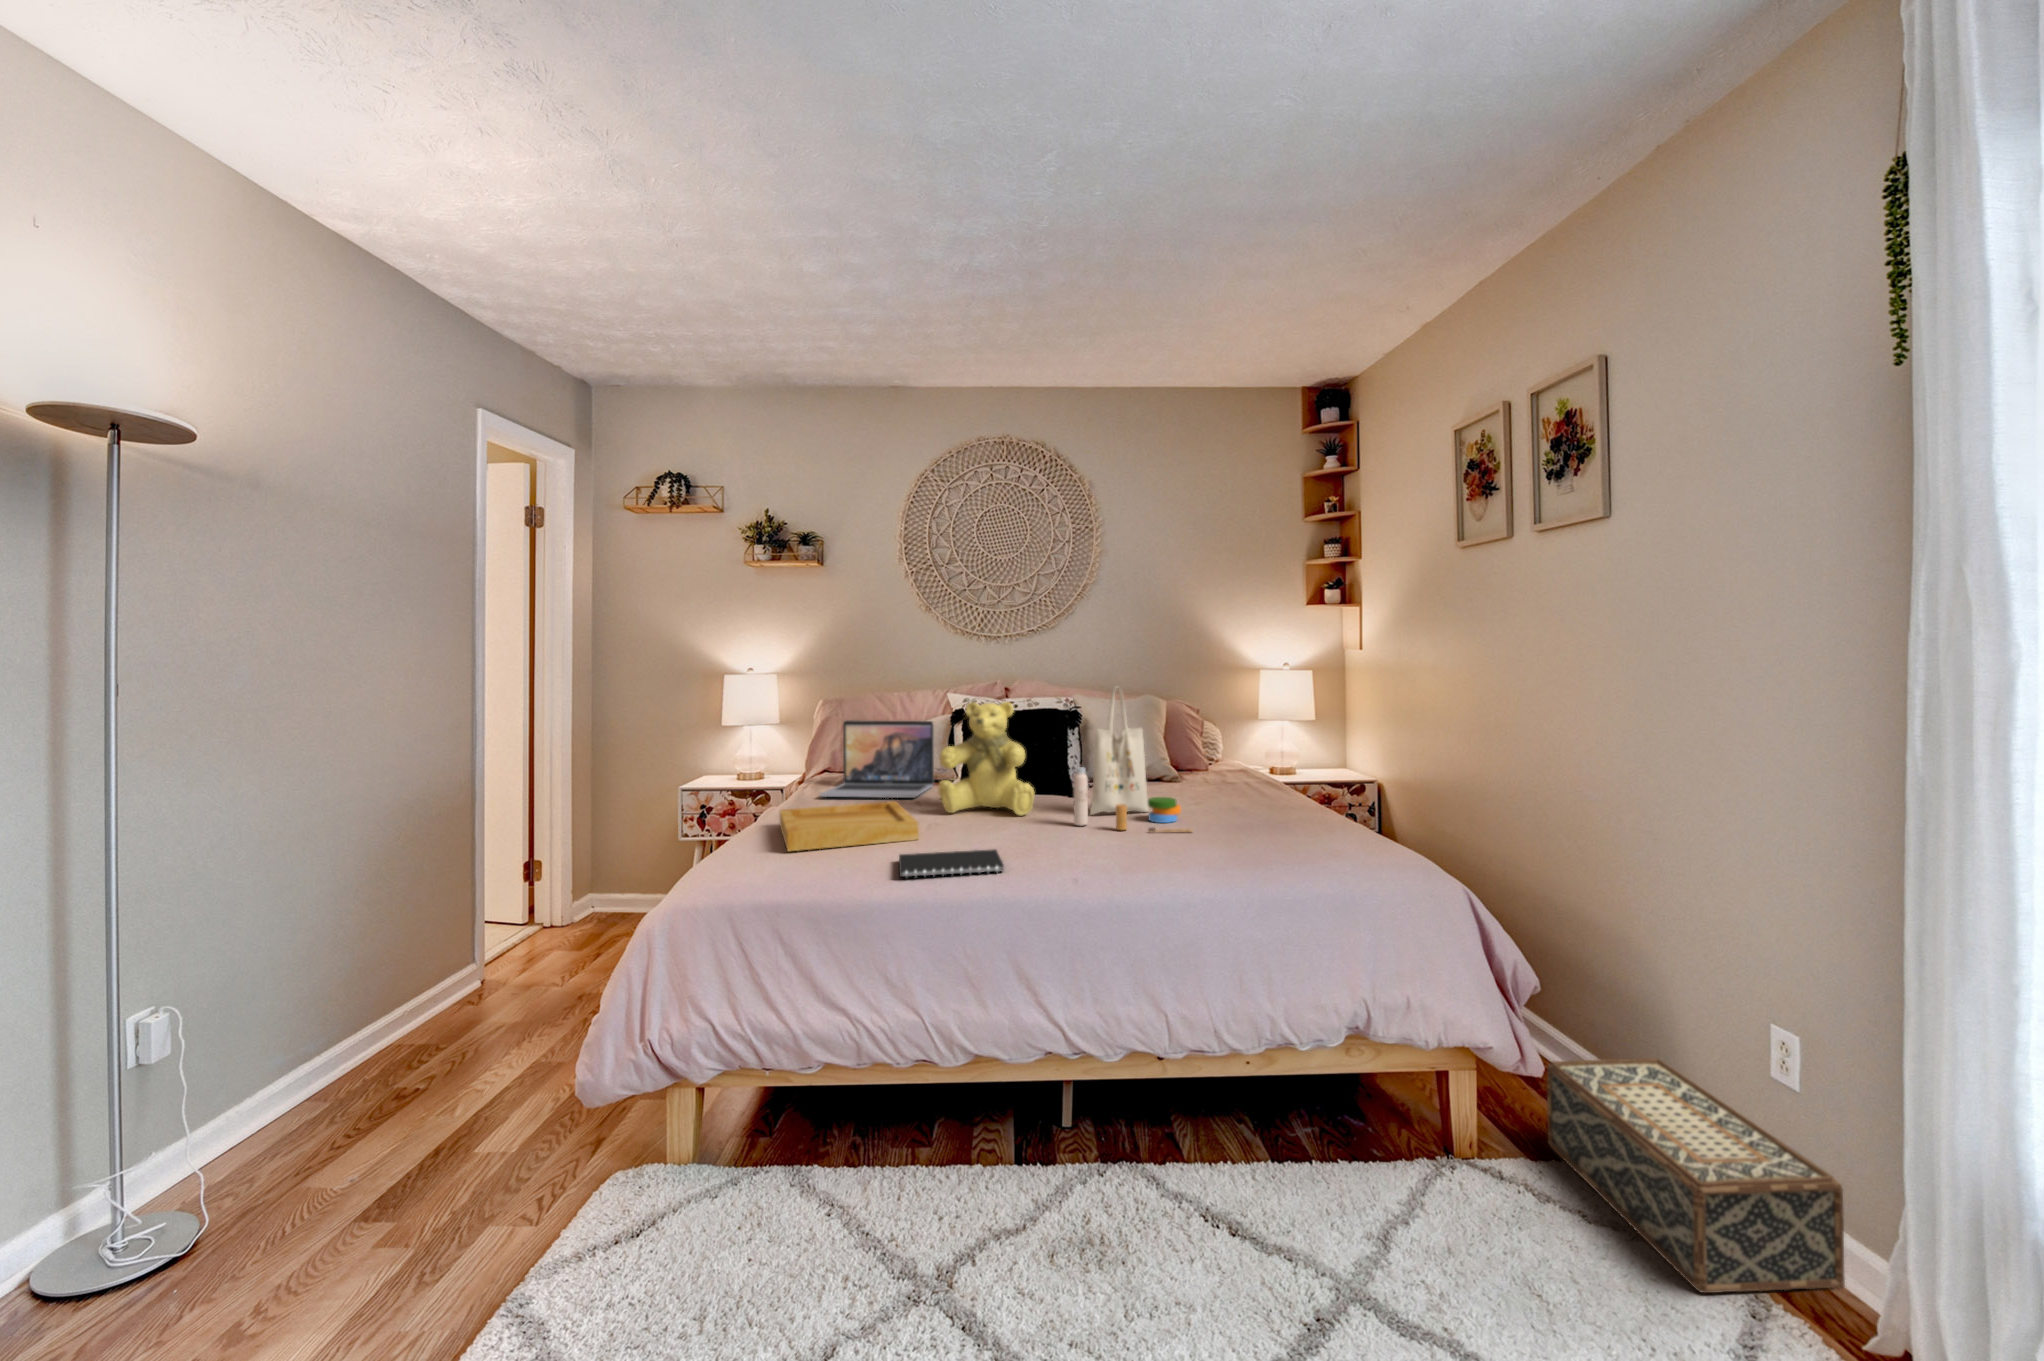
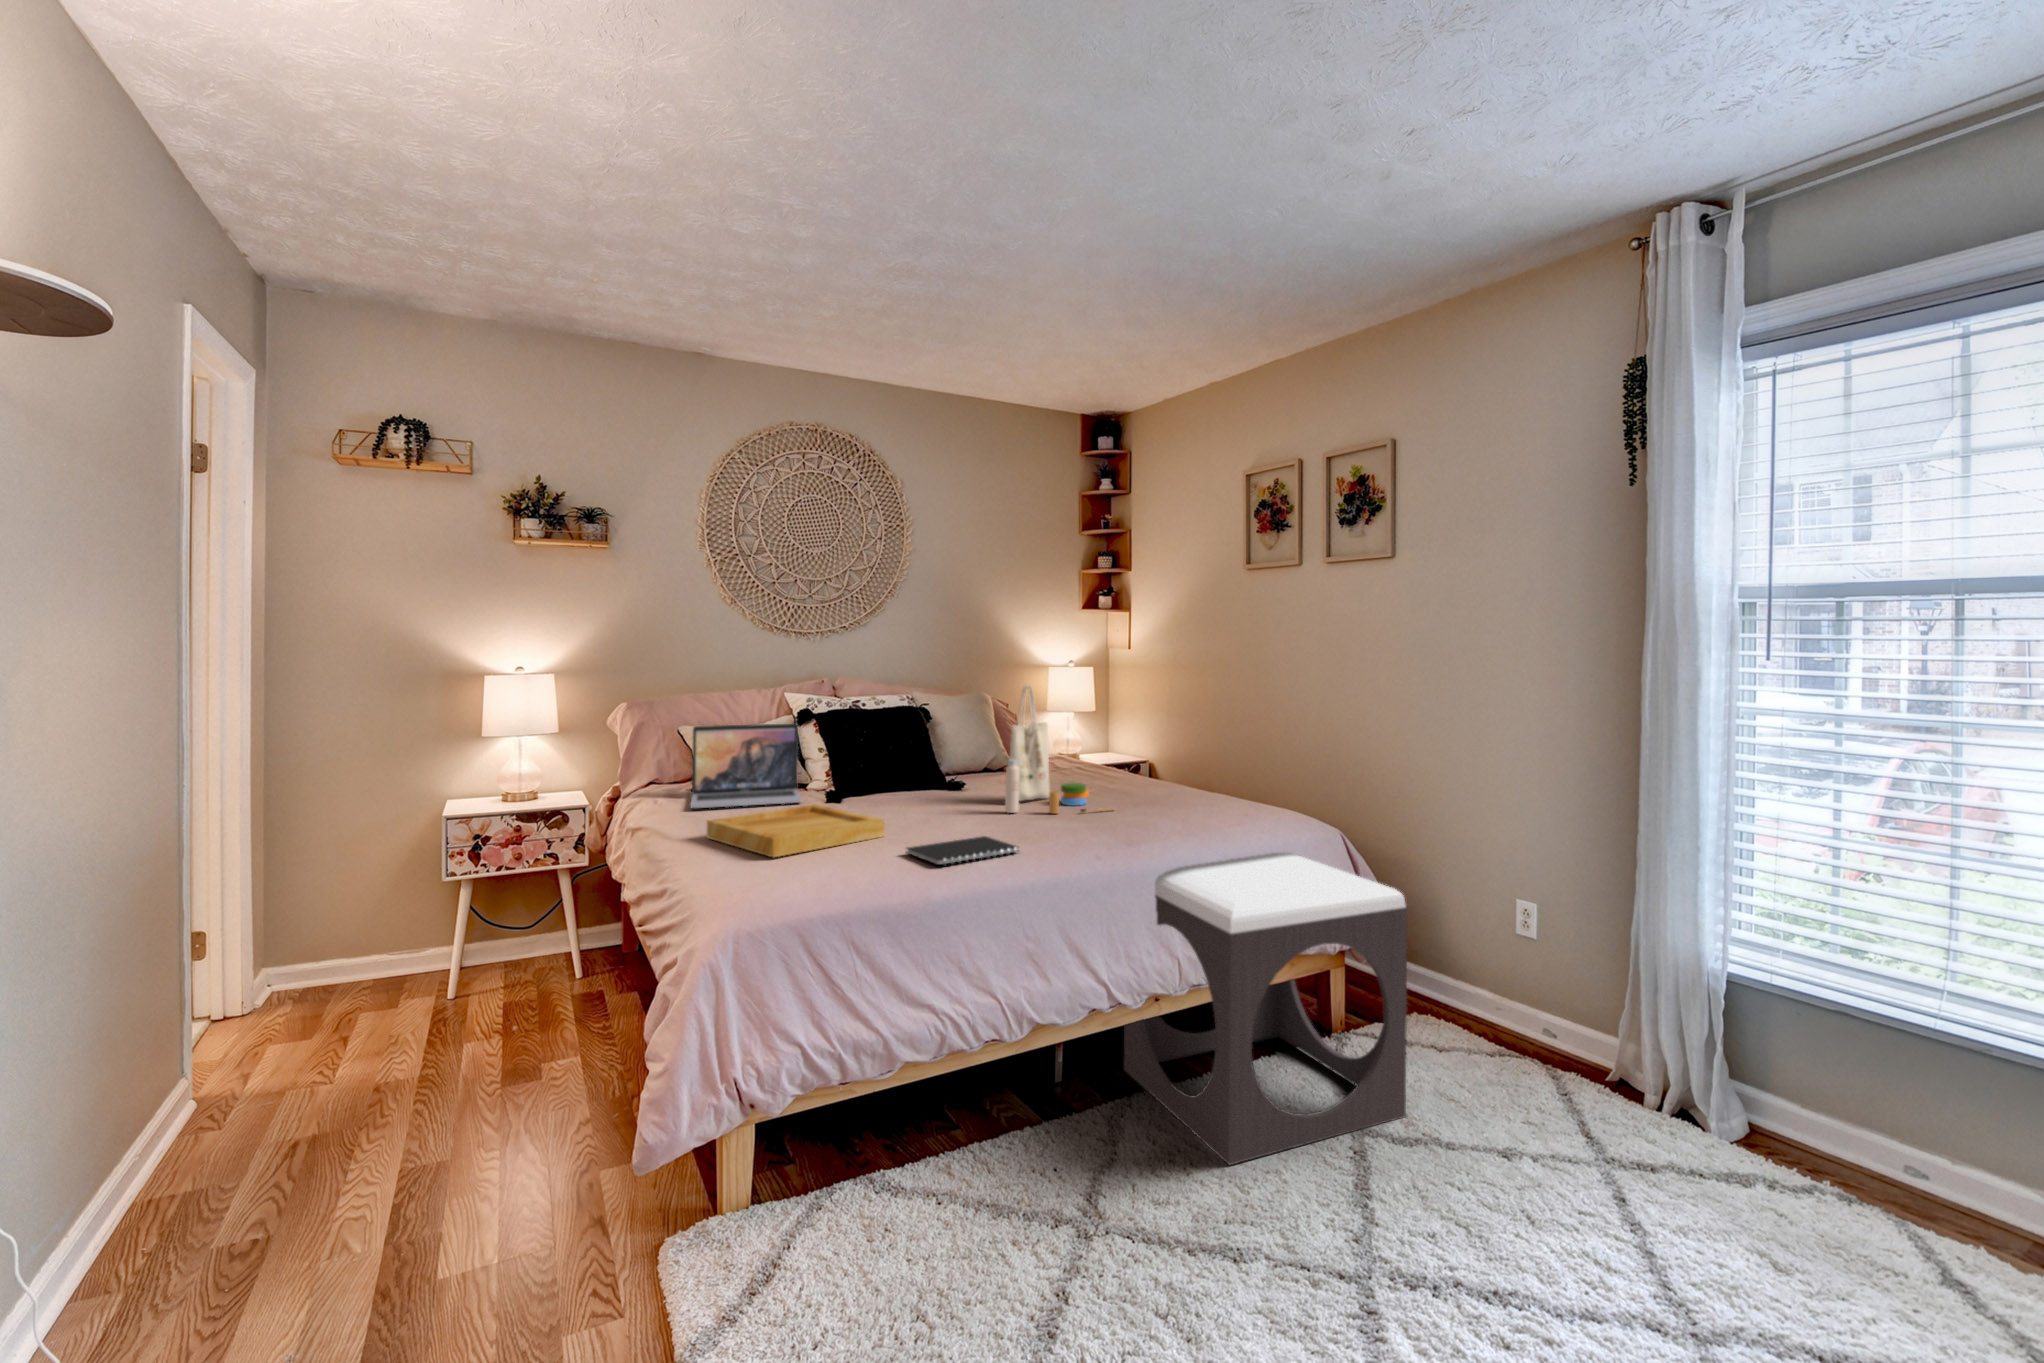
teddy bear: present [938,702,1035,816] -> none [855,701,955,813]
footstool: none [1144,900,1459,1315] -> present [1124,853,1407,1165]
woven basket: present [1547,1058,1845,1293] -> none [1382,940,1573,1071]

